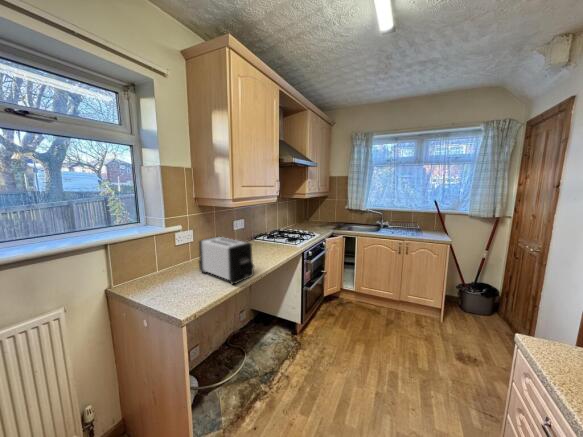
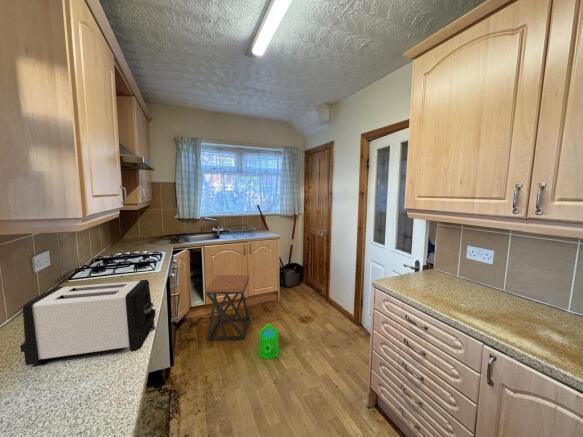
stool: none [343,267,395,338] -> present [206,275,249,340]
watering can: none [377,332,405,372] -> present [258,324,280,359]

